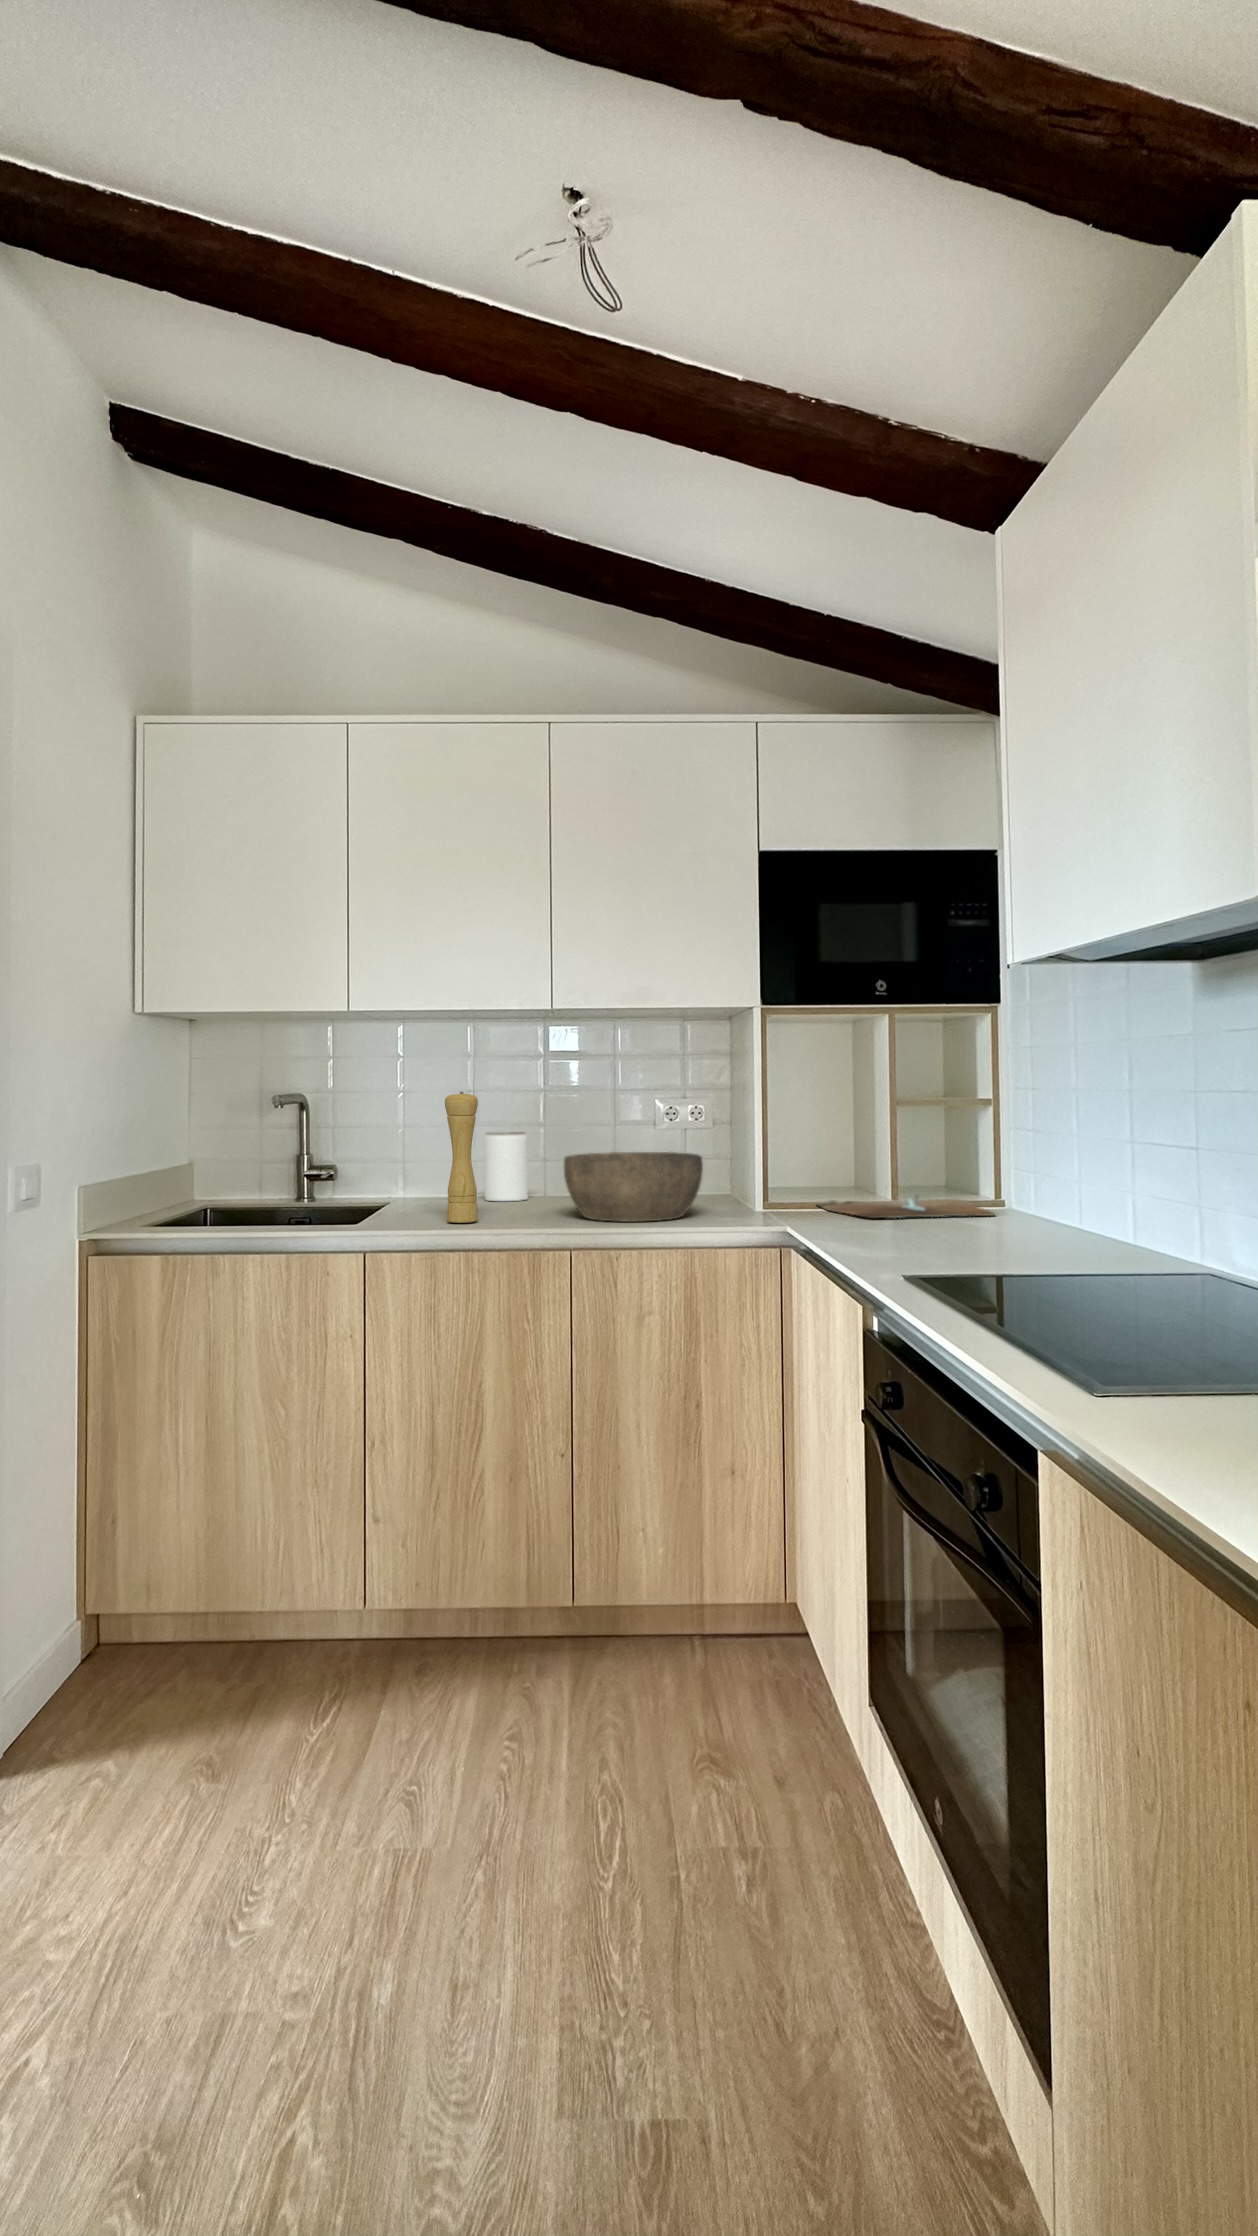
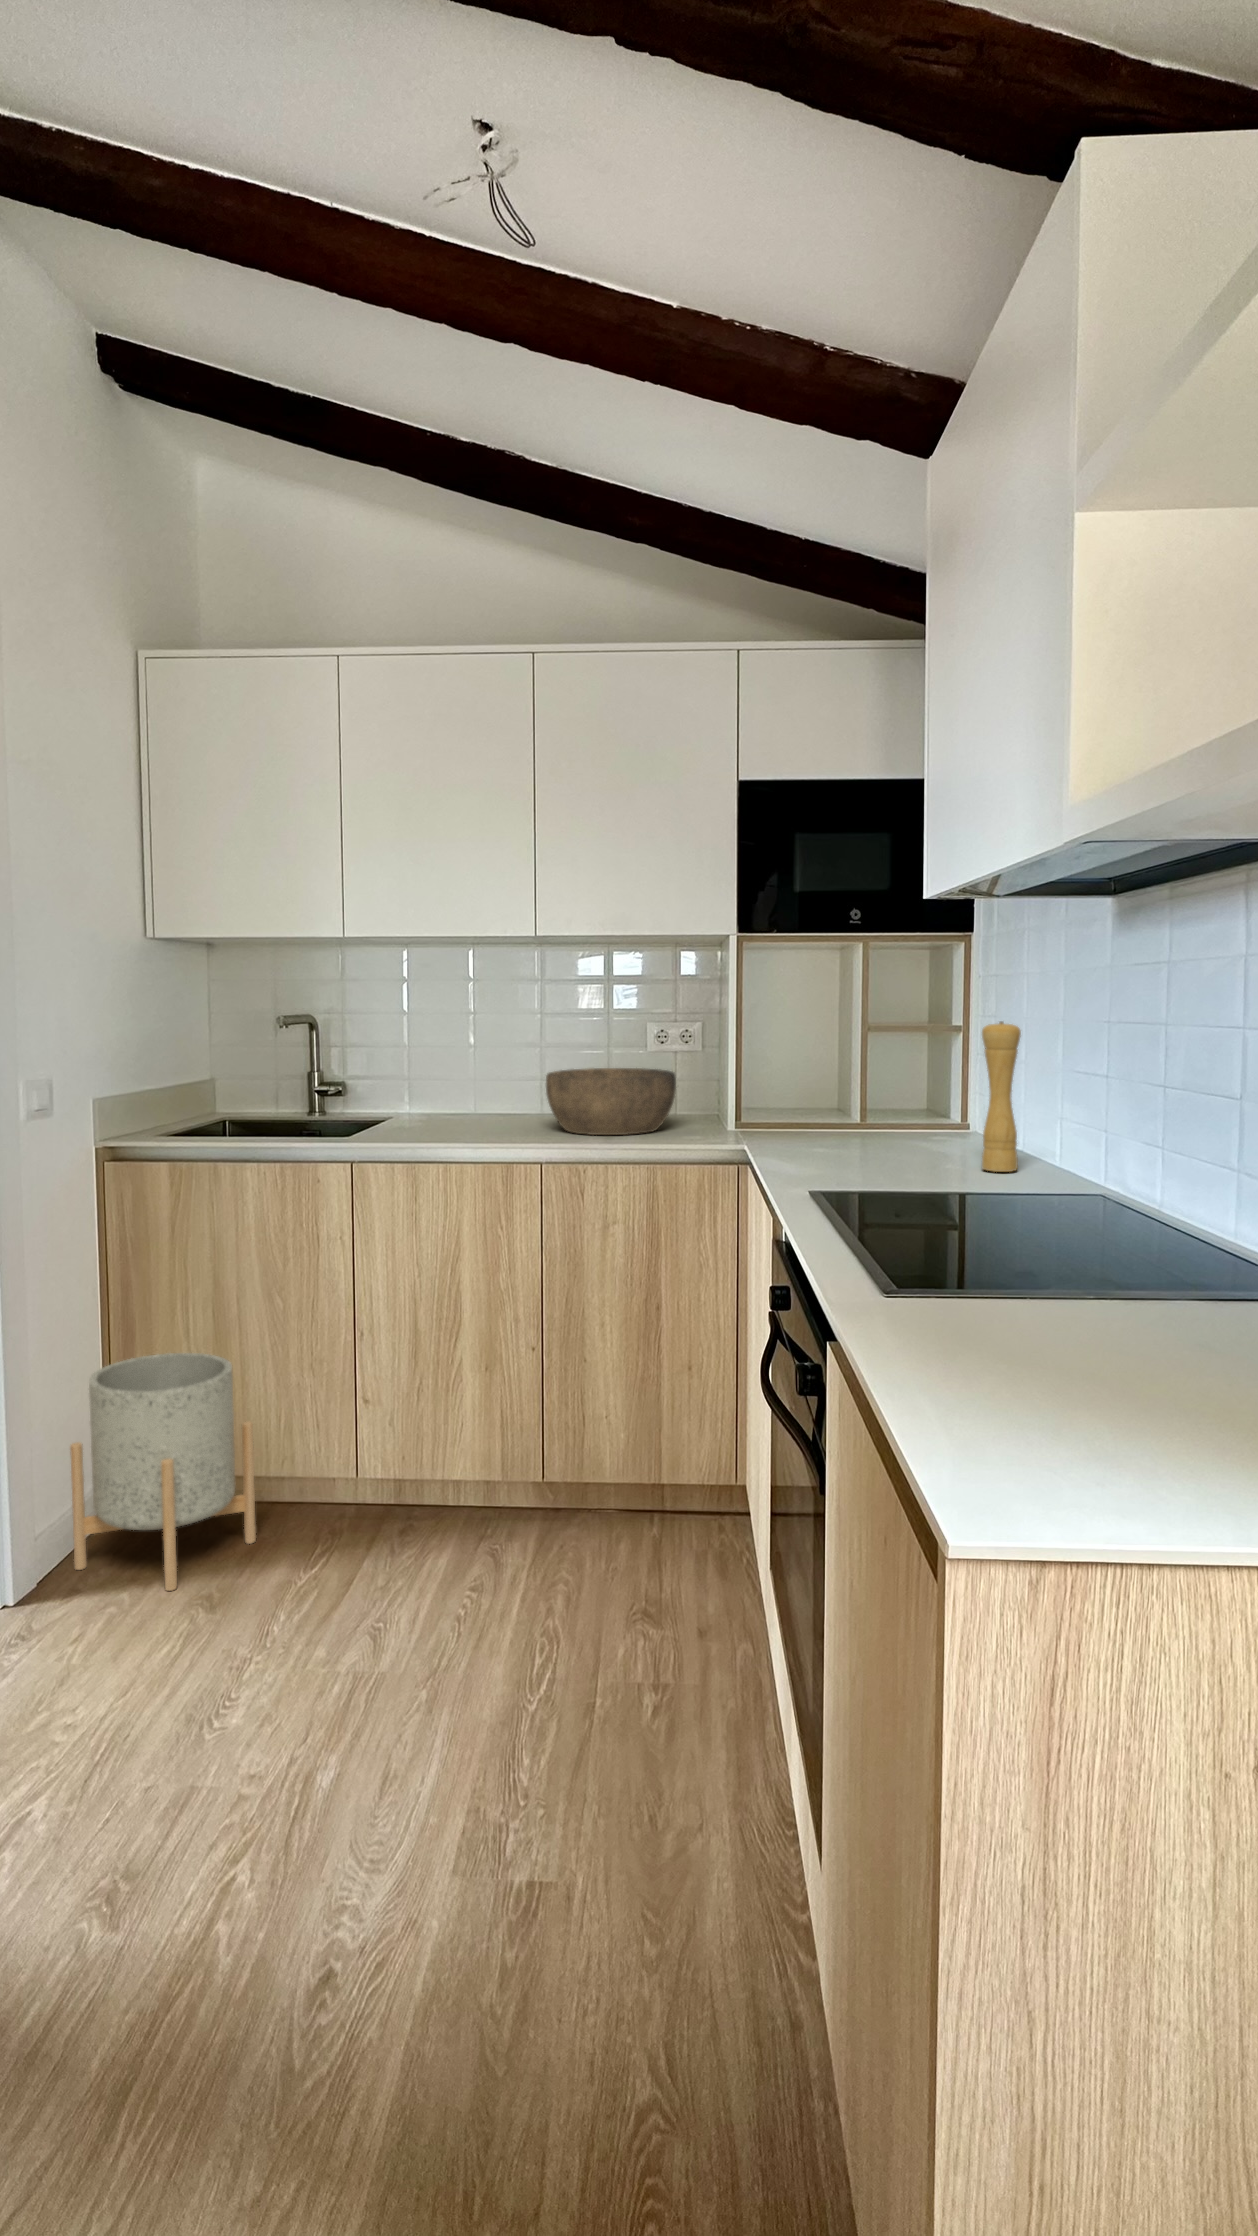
pepper mill: present [445,1092,478,1223] -> present [982,1021,1021,1172]
jar: present [484,1132,528,1201] -> none [485,1045,527,1111]
cutting board: present [818,1193,994,1218] -> none [791,1109,951,1135]
planter: none [47,1470,252,1750] -> present [70,1353,256,1591]

